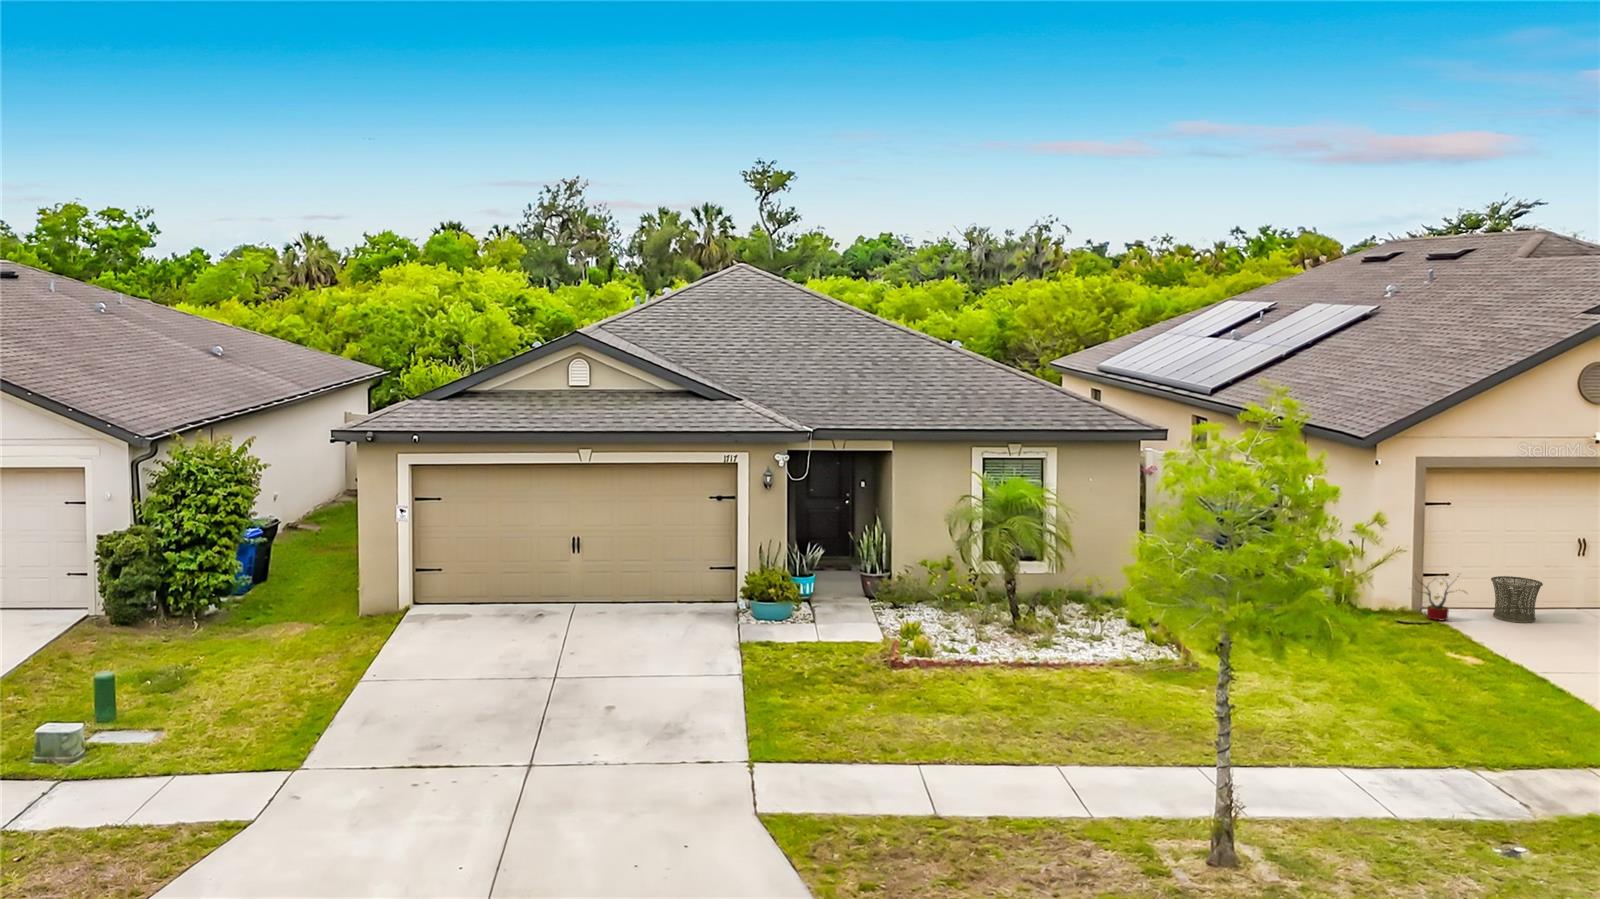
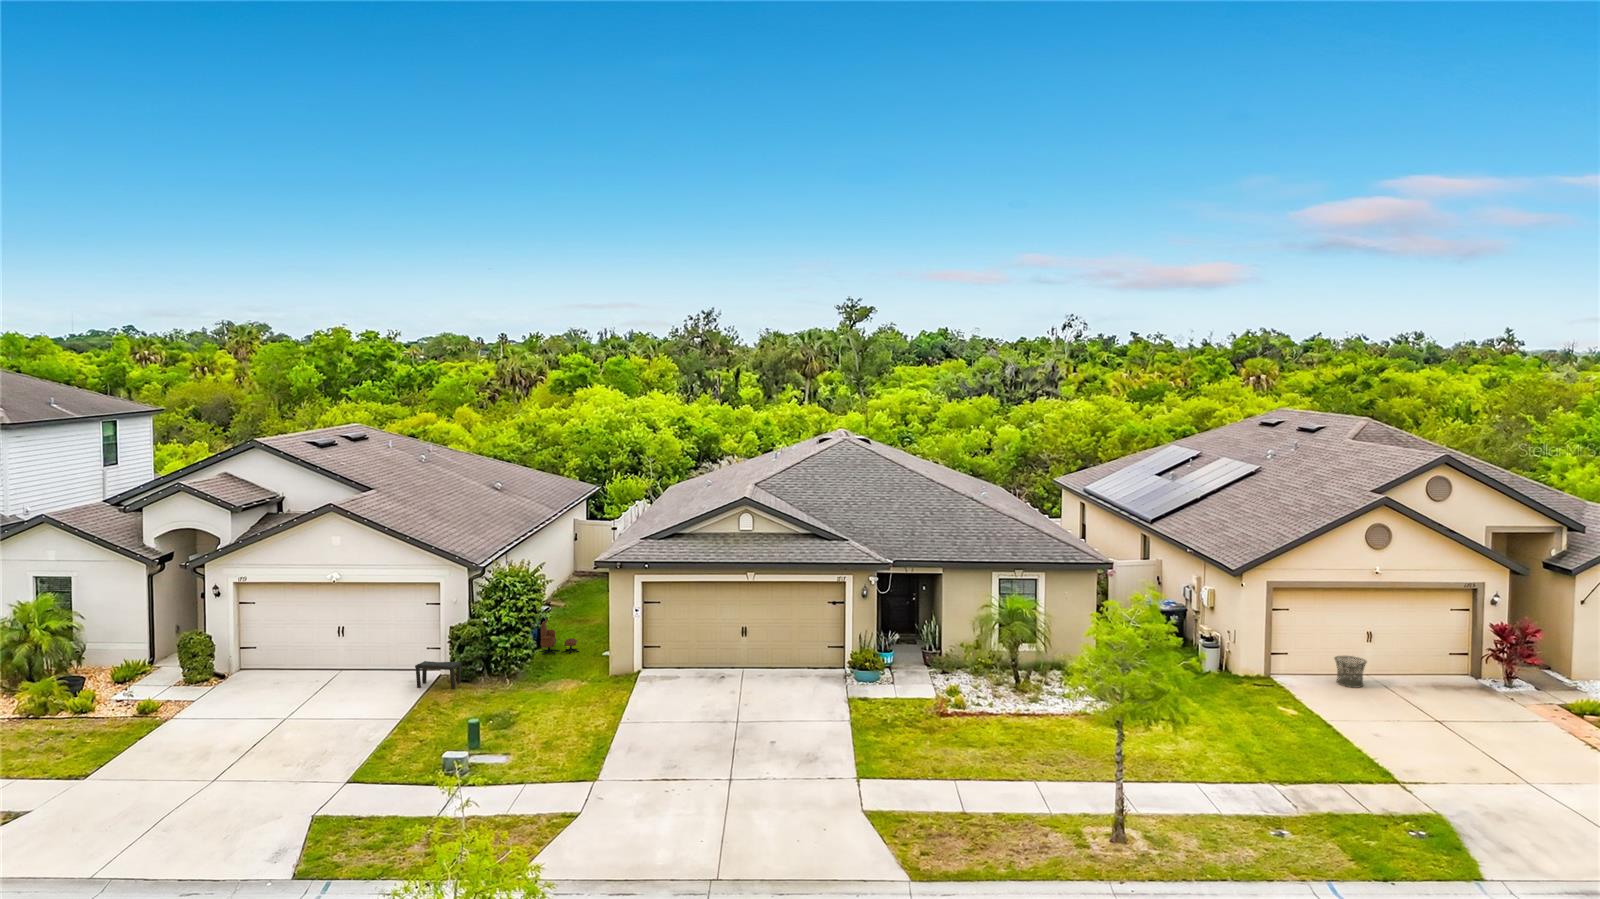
lounge chair: none [264,531,329,589] -> present [539,617,580,655]
decorative plant: present [1417,576,1466,620] -> none [1278,654,1317,685]
bench: none [28,592,112,636] -> present [415,661,461,689]

